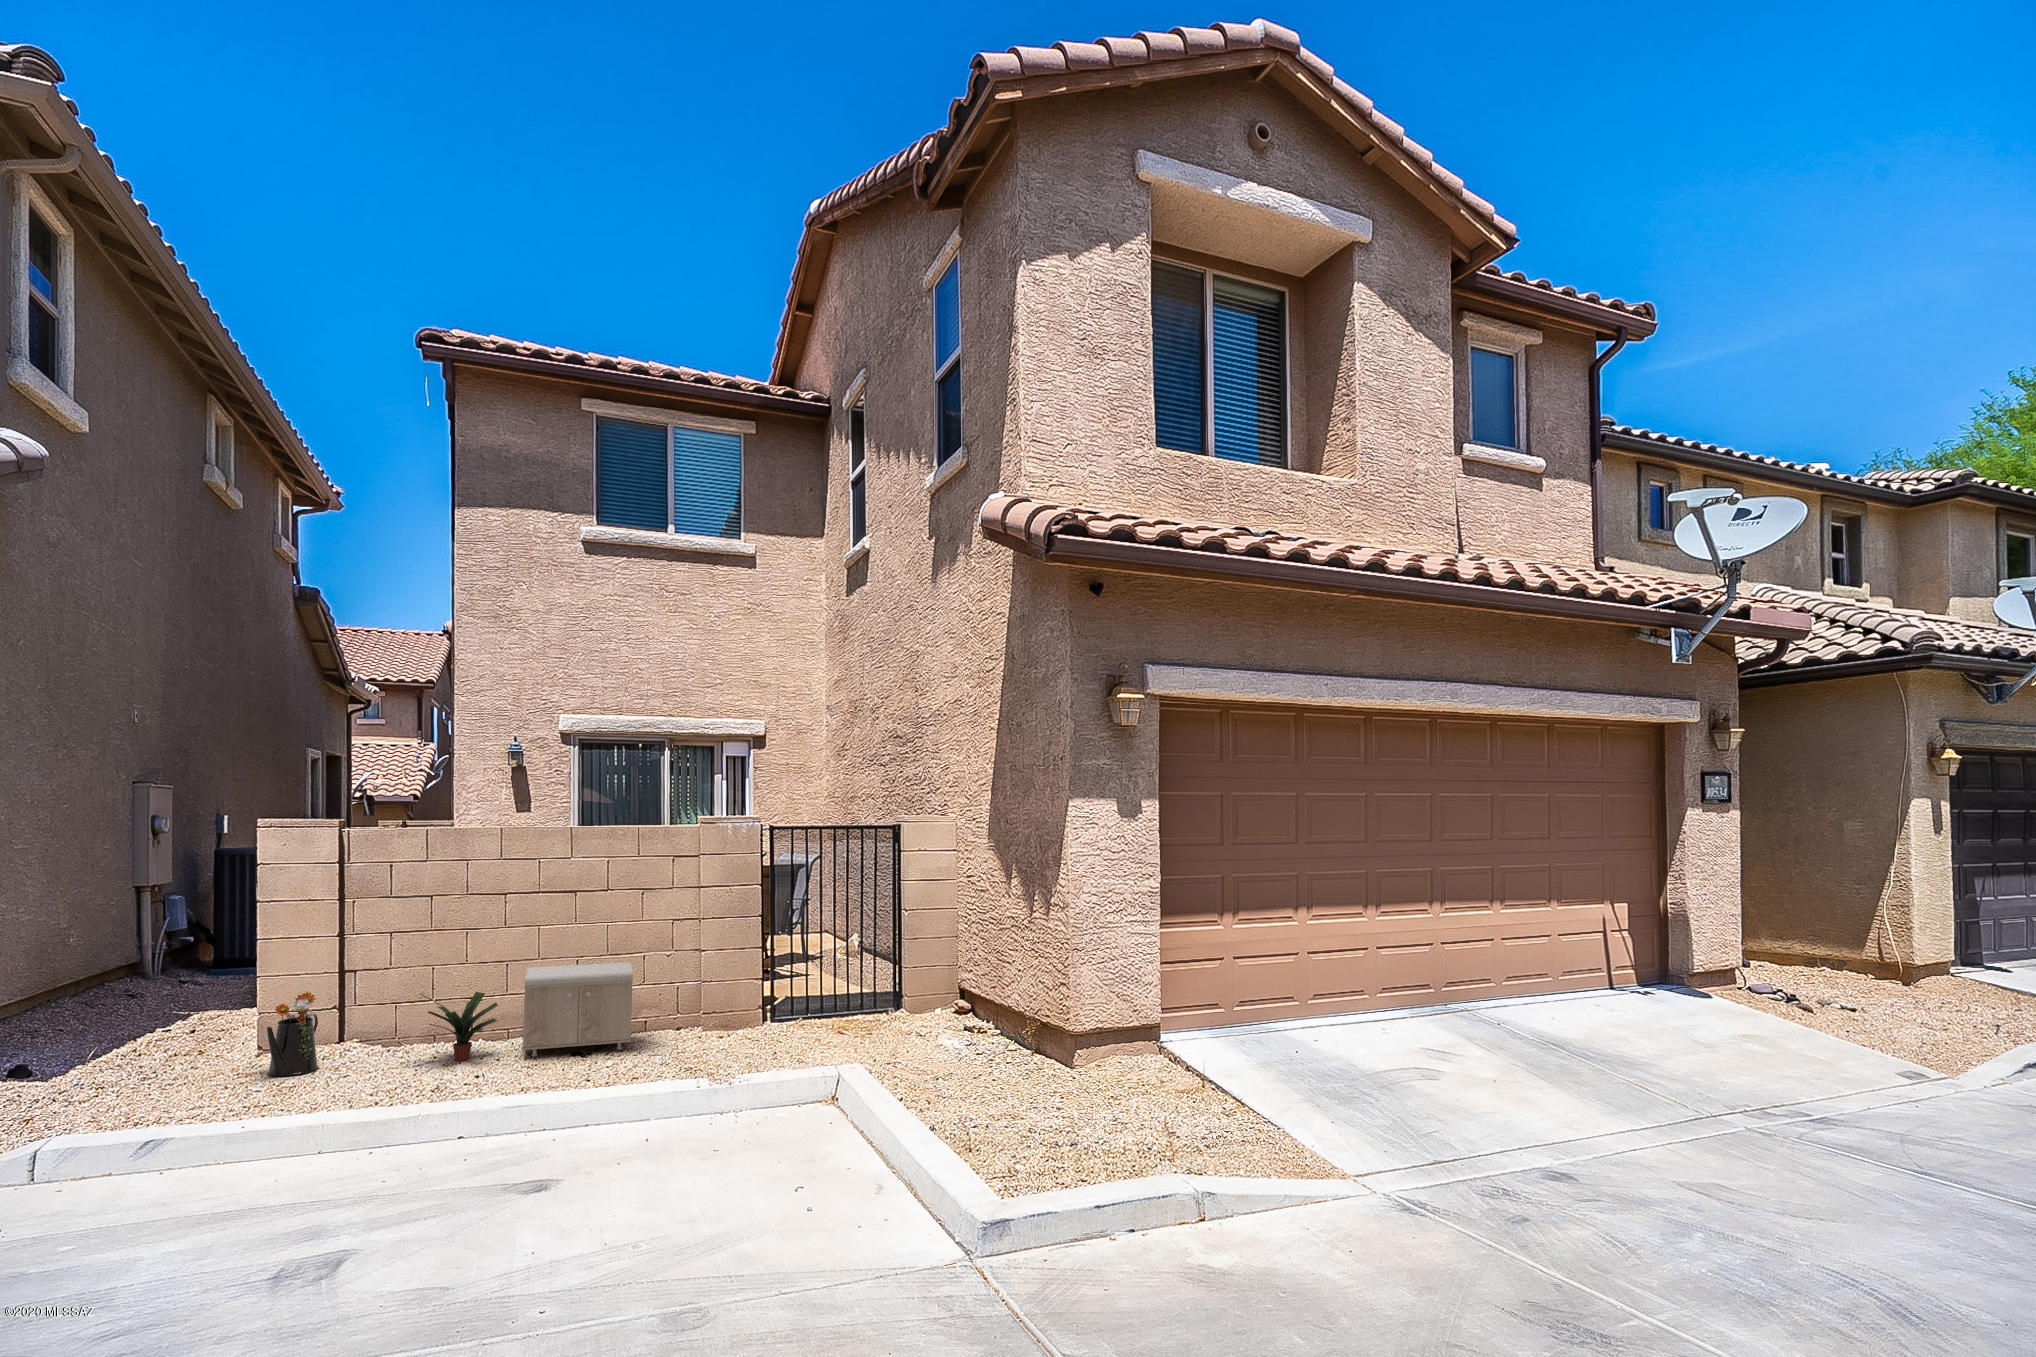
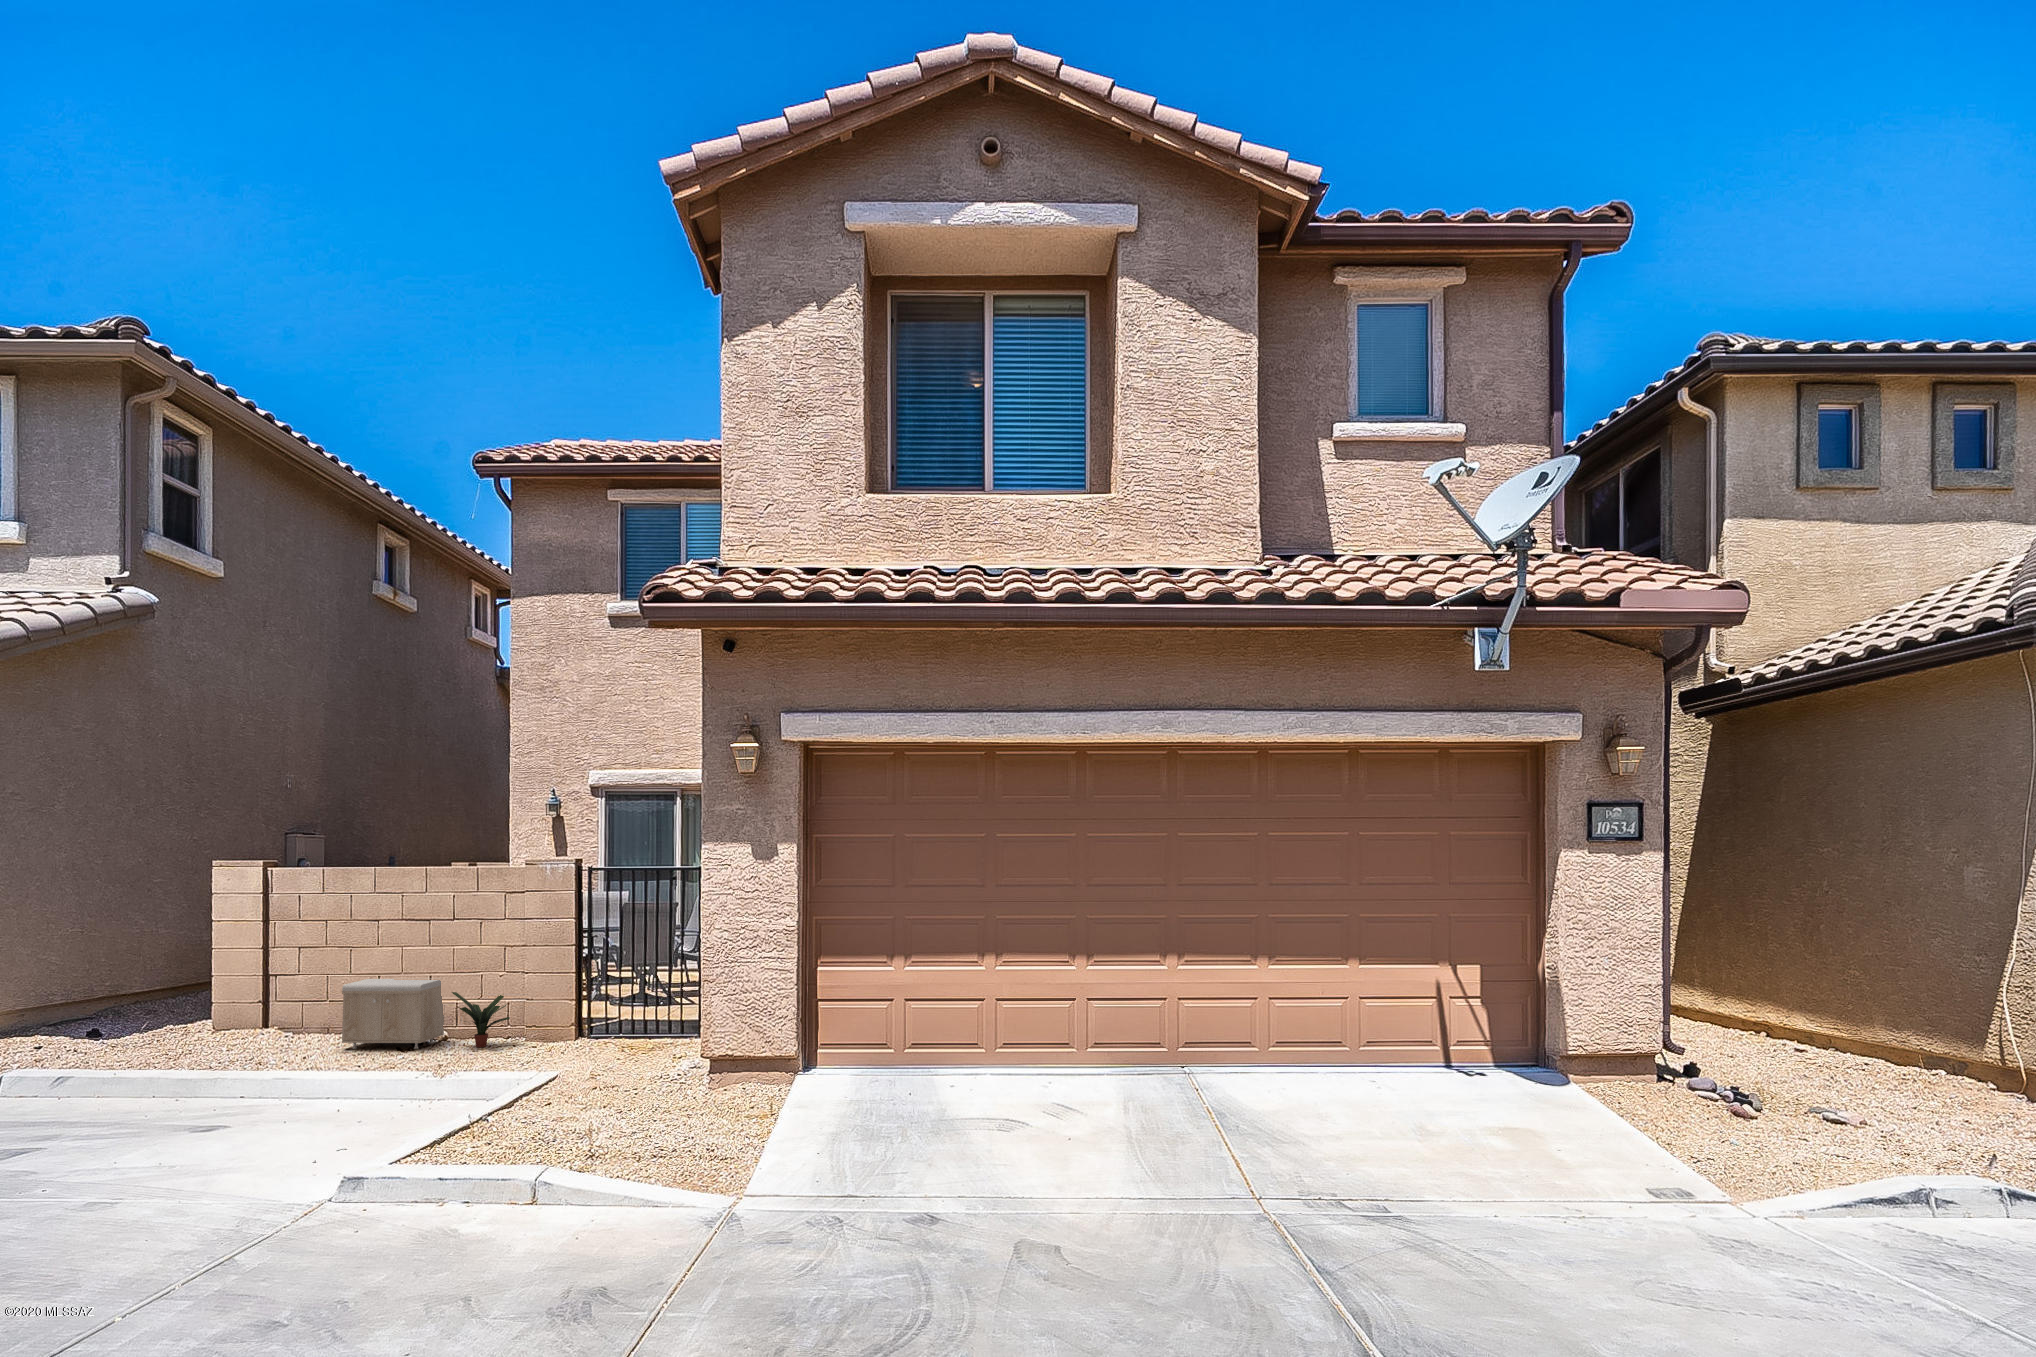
watering can: present [267,992,319,1076] -> none [174,988,225,1048]
potted plant: present [420,992,498,1061] -> present [452,992,510,1047]

